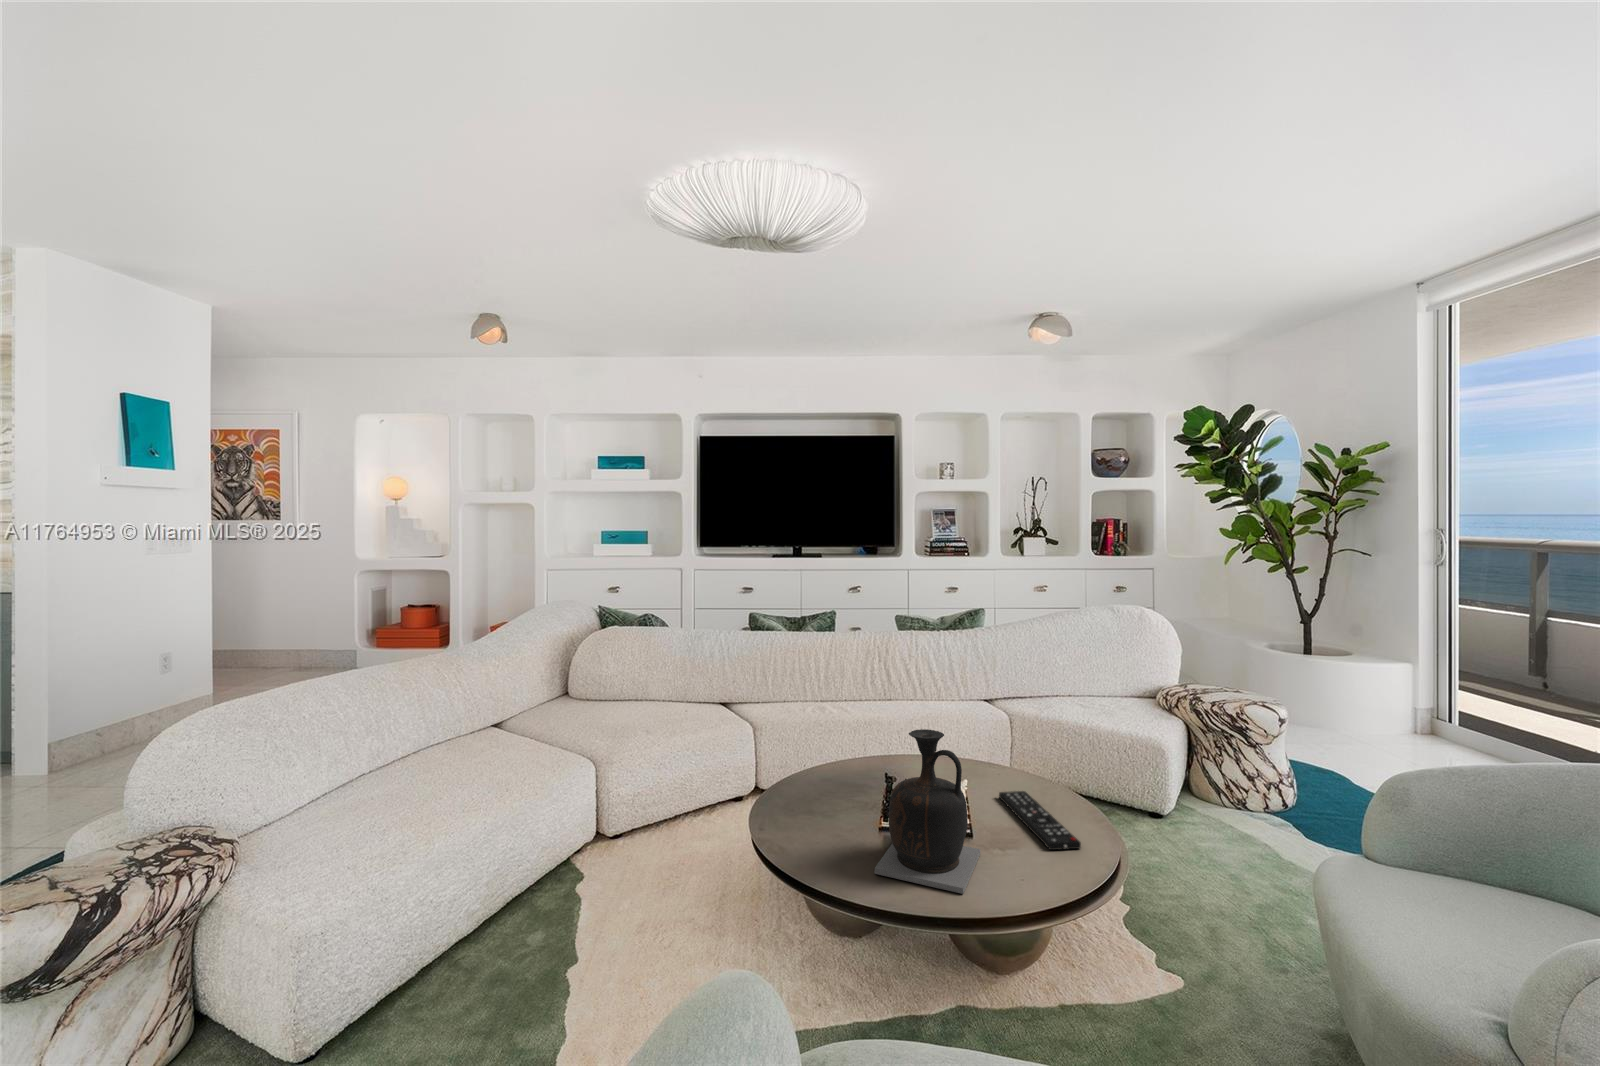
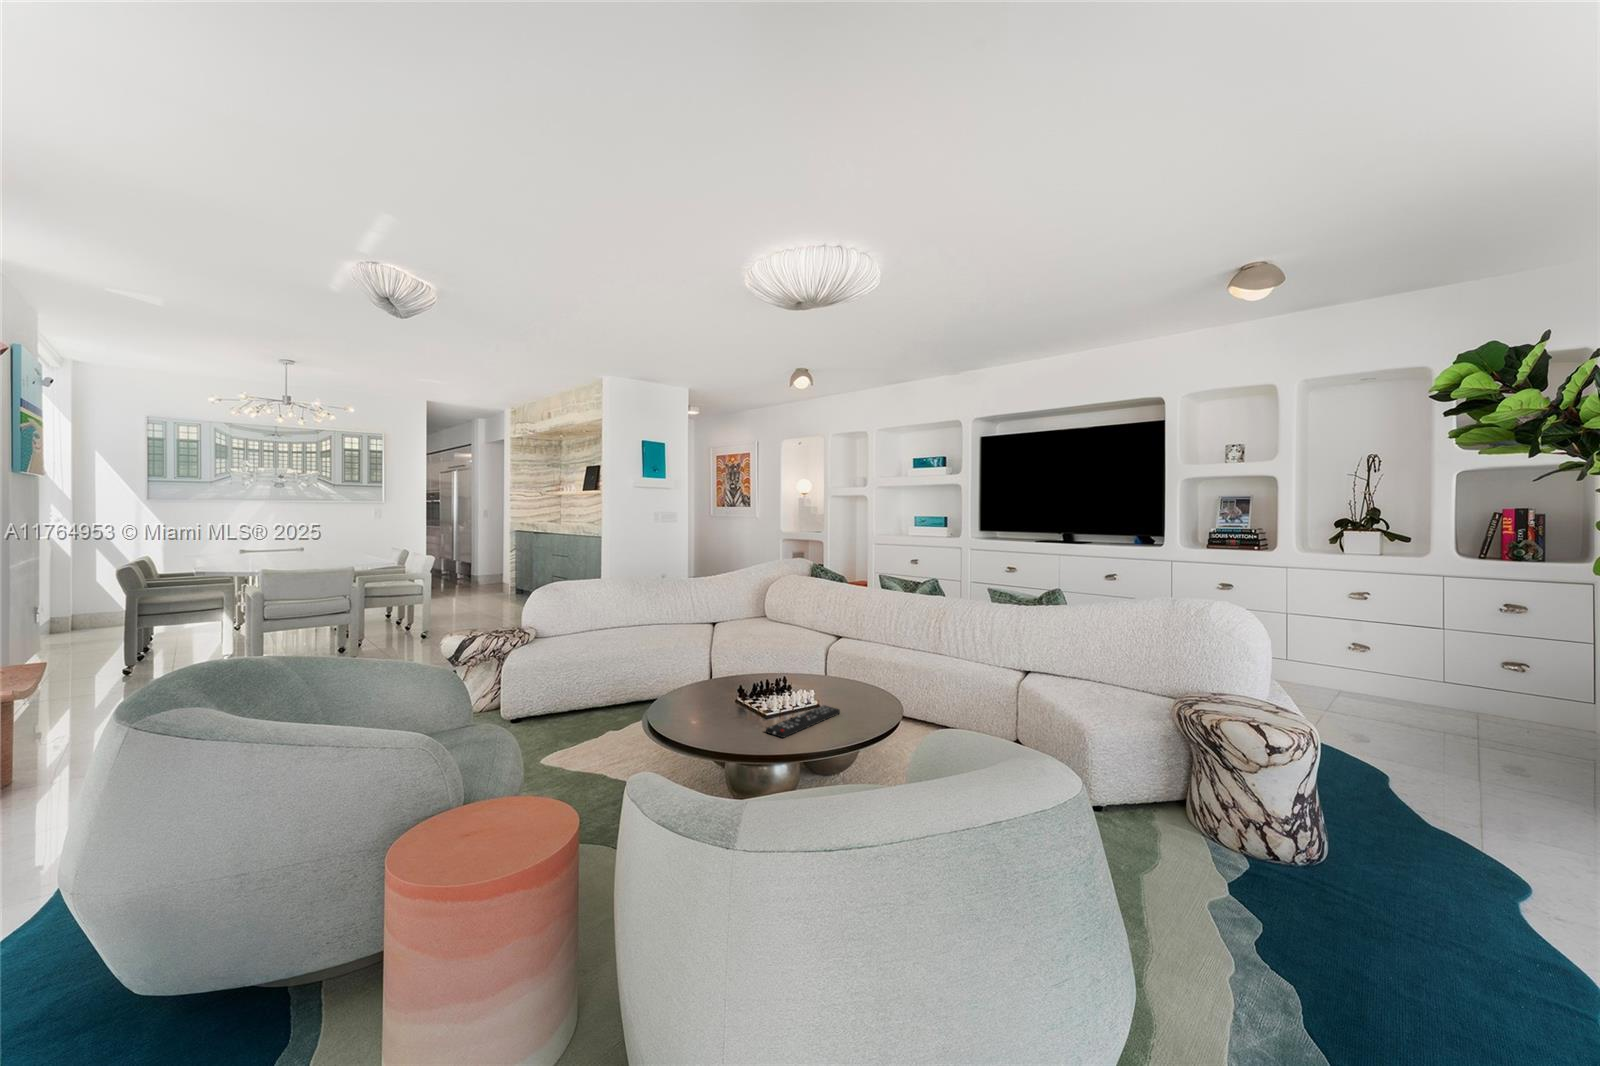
vase: present [874,729,980,894] -> none [668,632,731,728]

